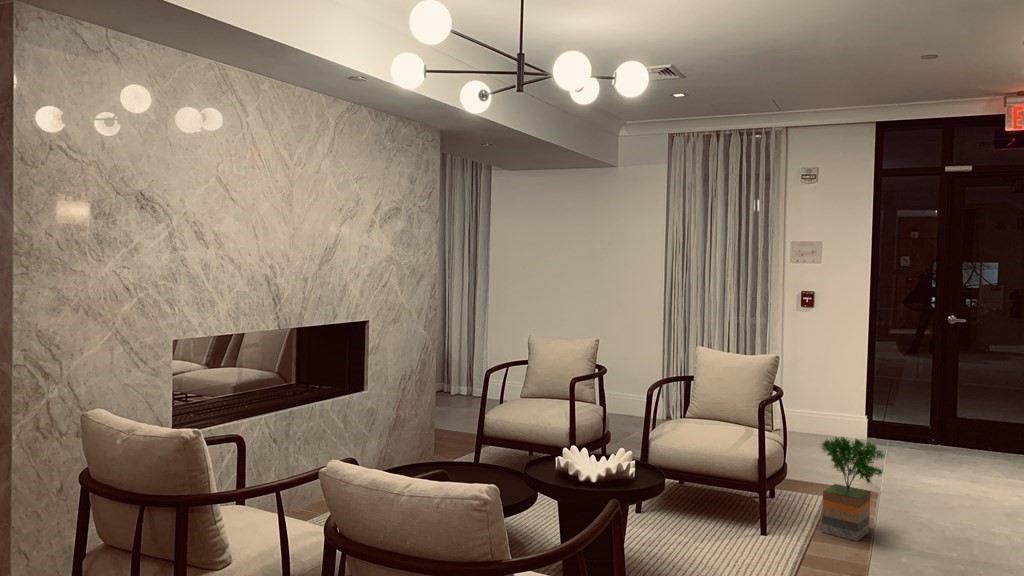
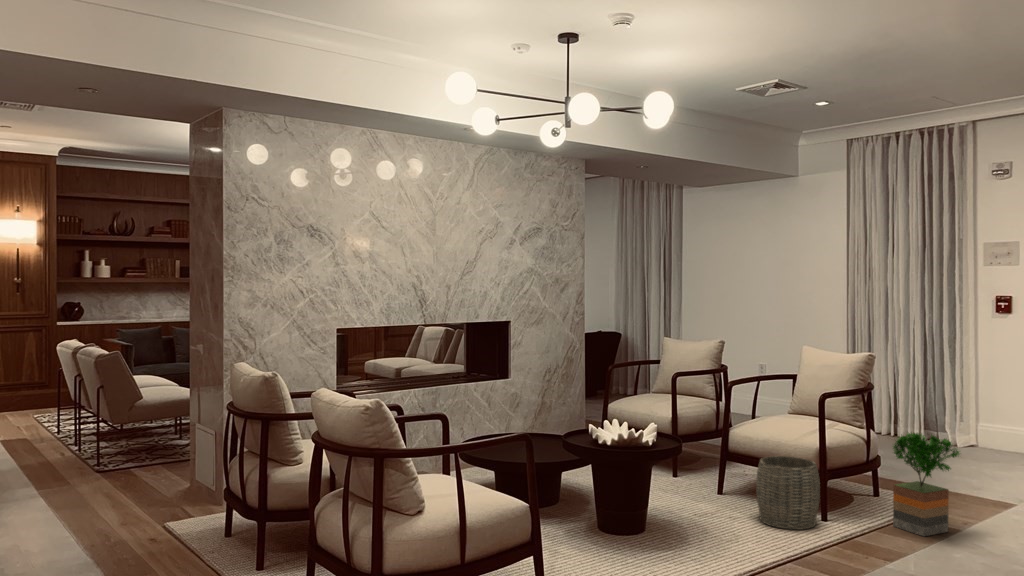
woven basket: none [700,469,766,550] -> present [756,456,820,530]

